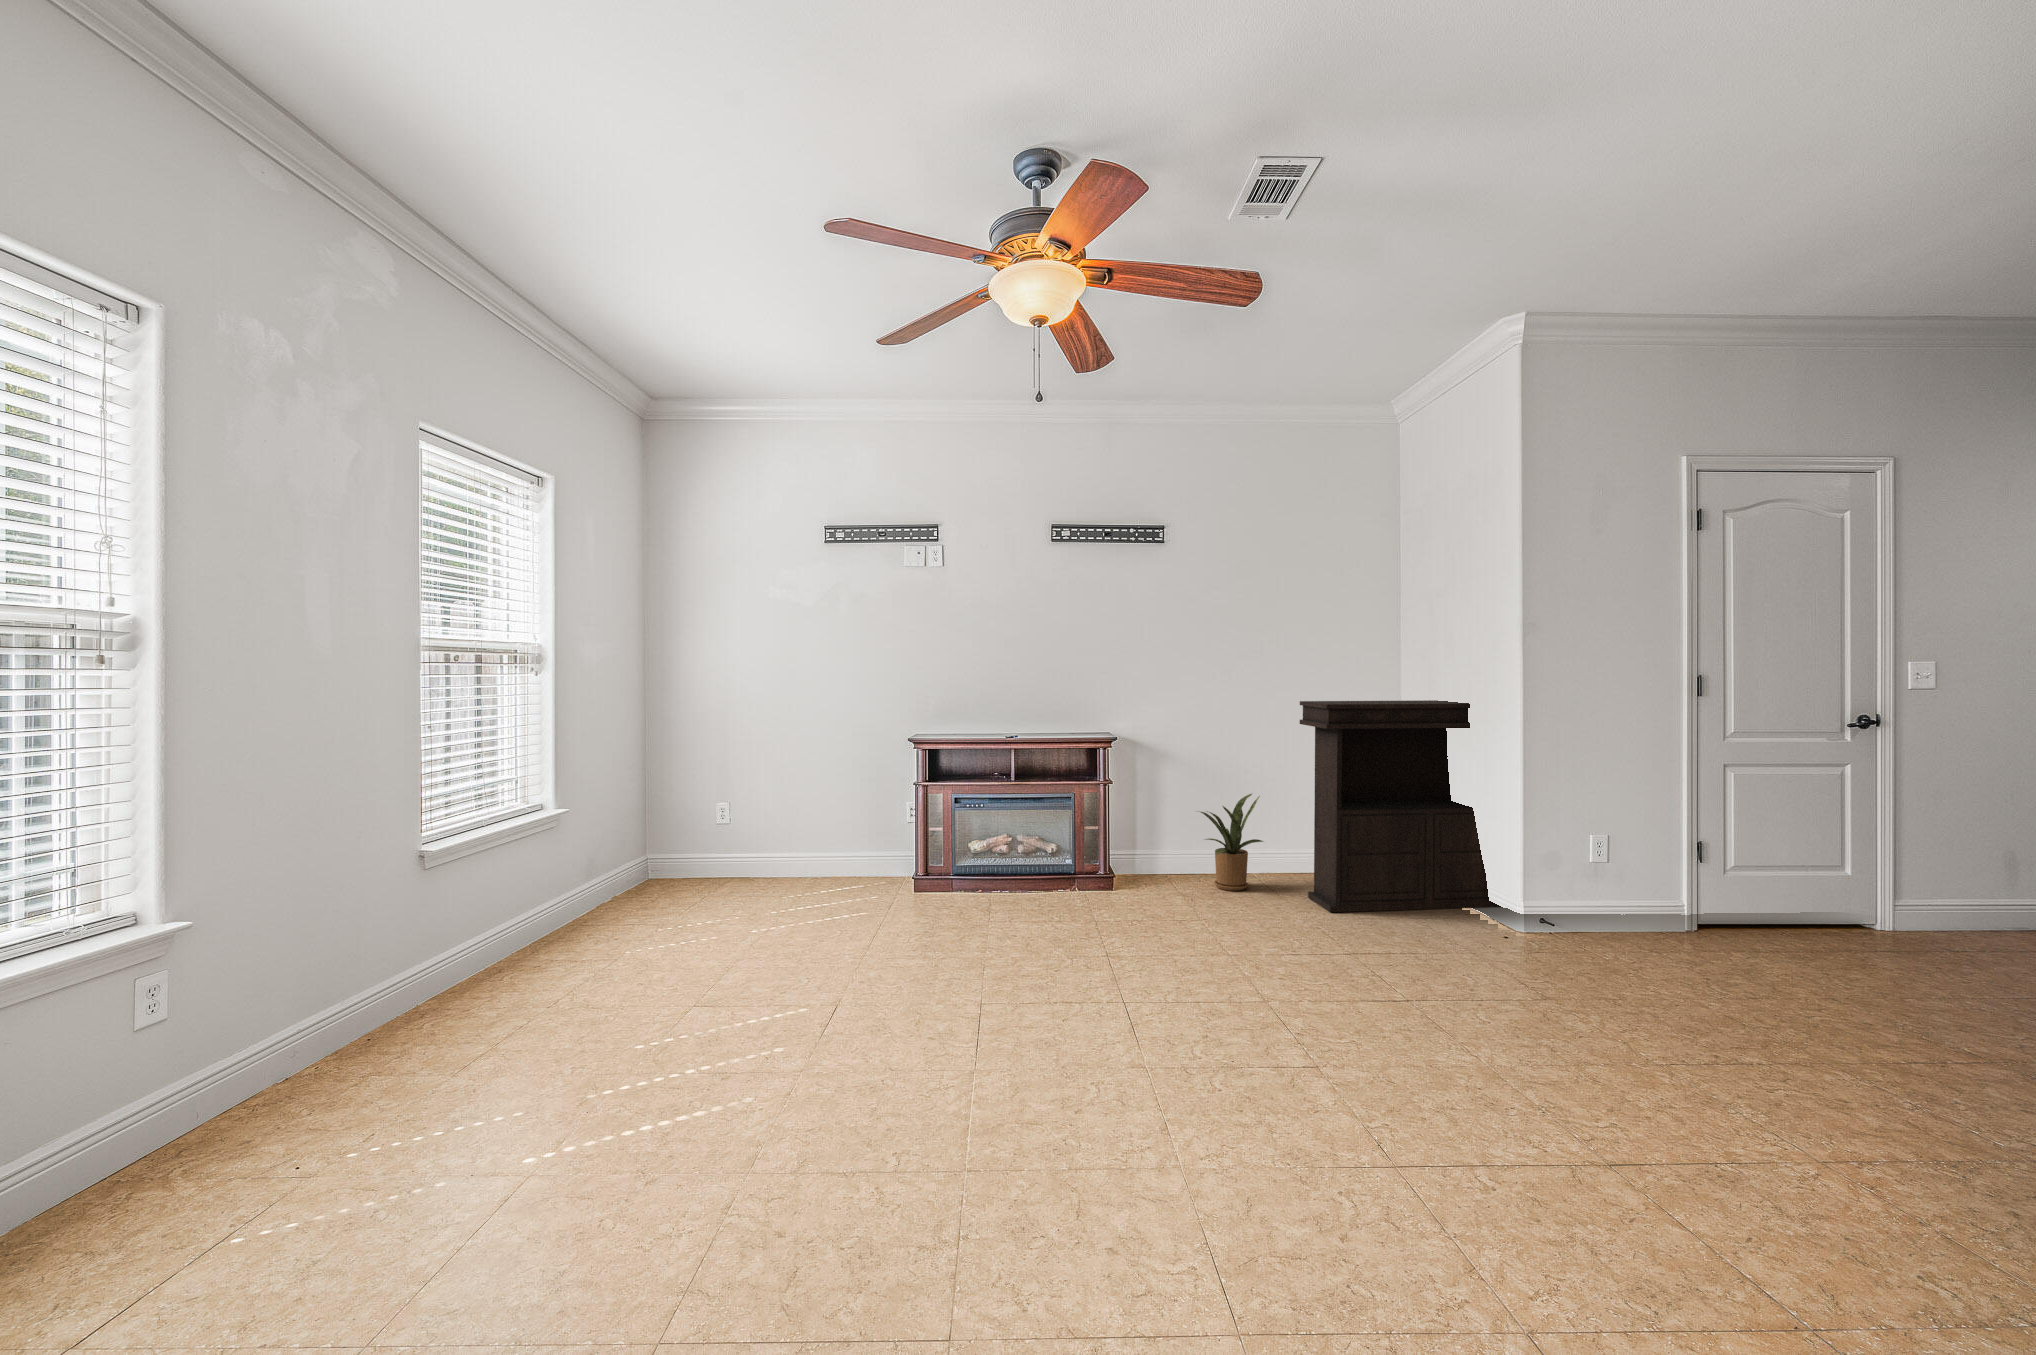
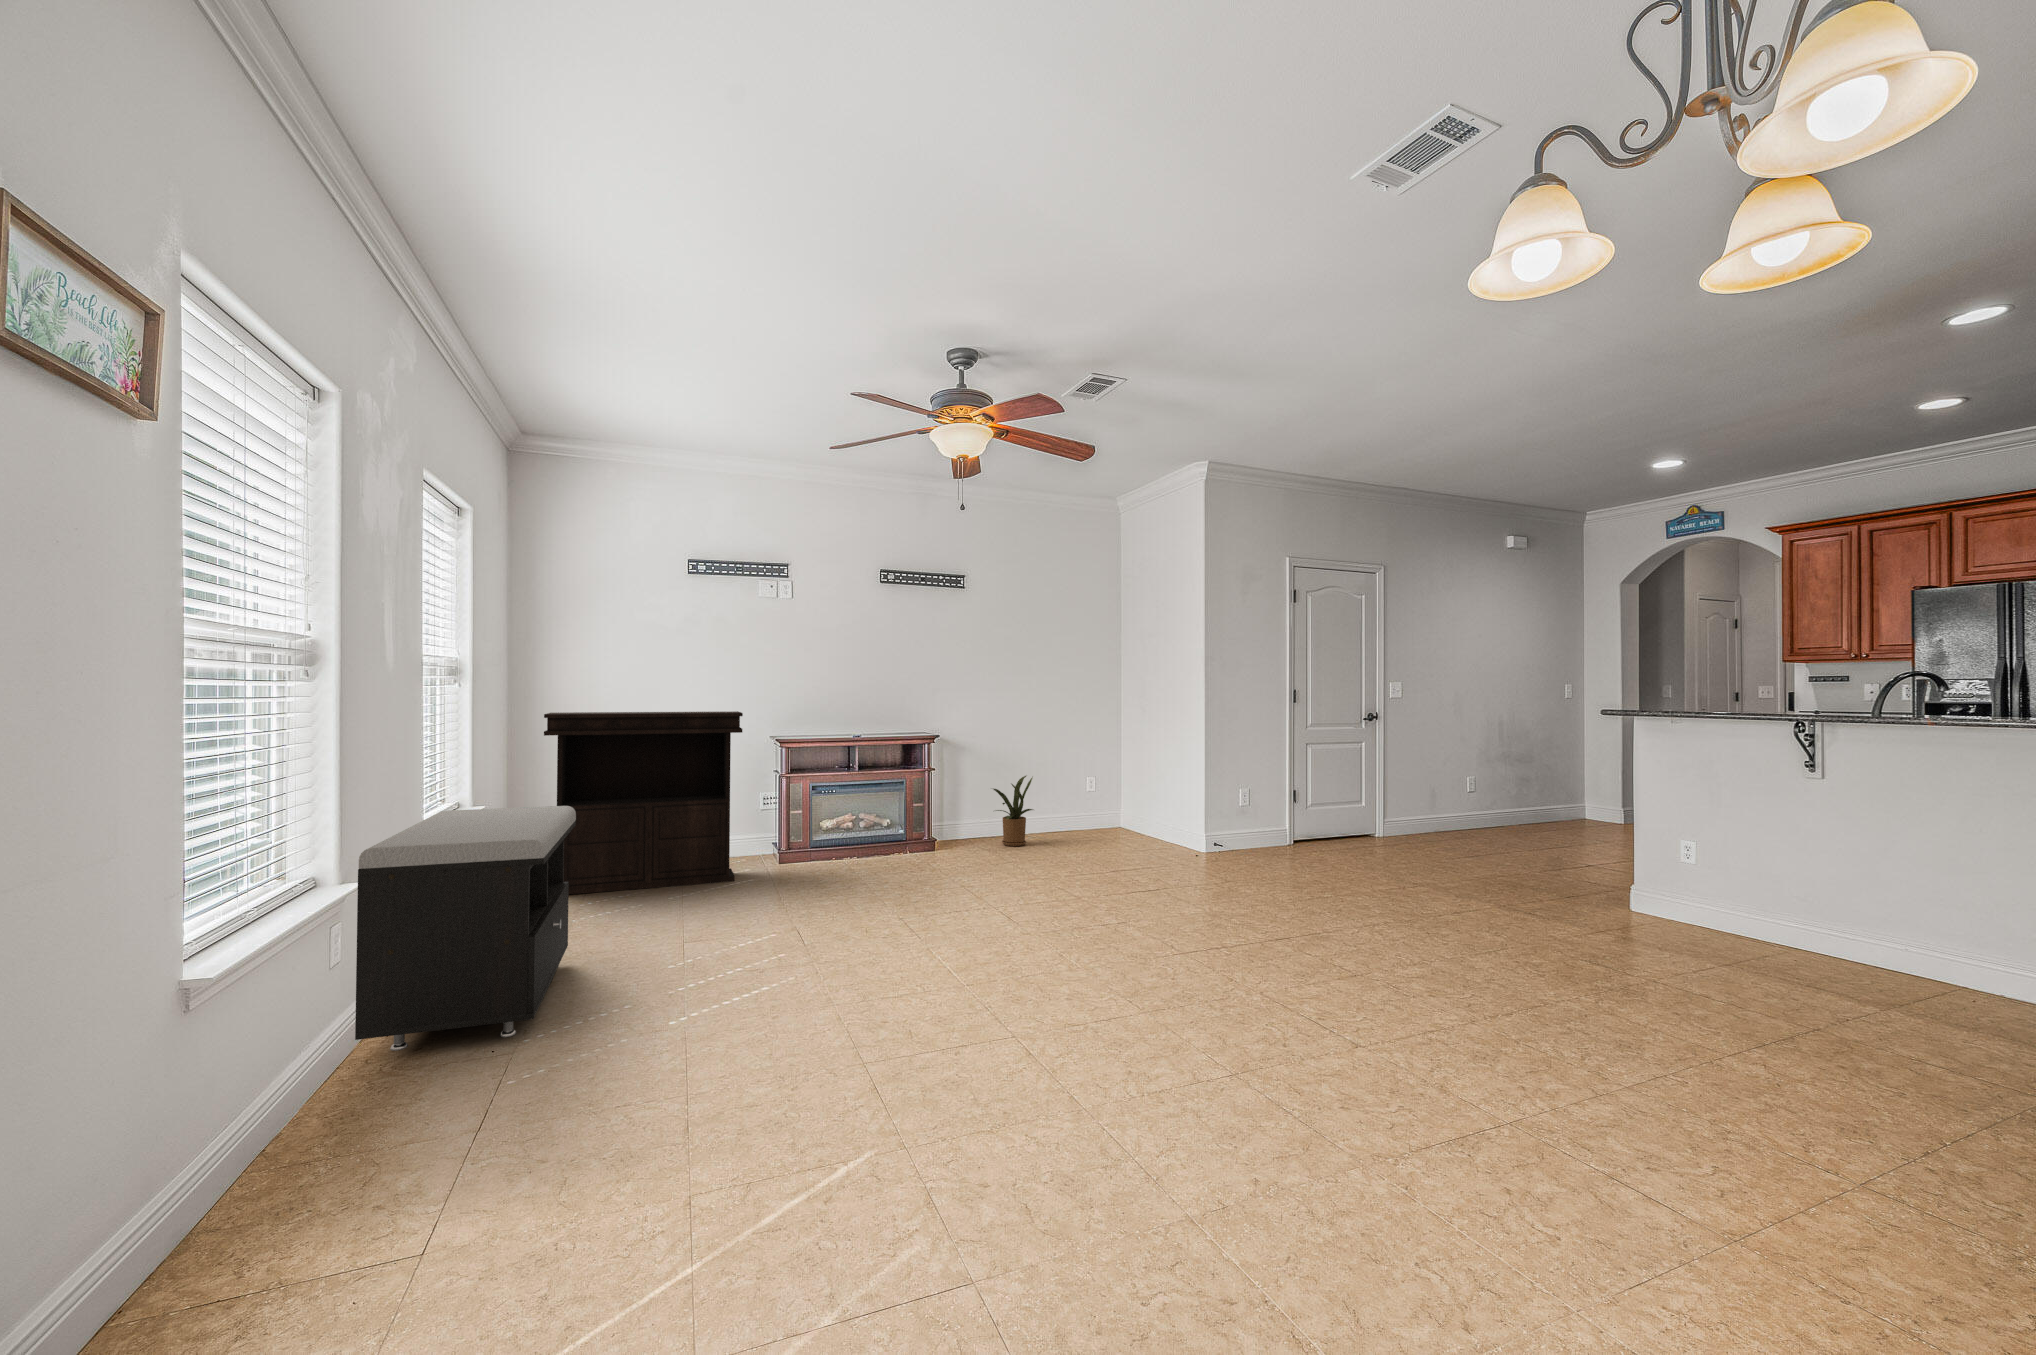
console table: present [1300,700,1501,912] -> present [544,711,743,894]
storage bench: none [146,835,554,1168] -> present [355,806,576,1051]

